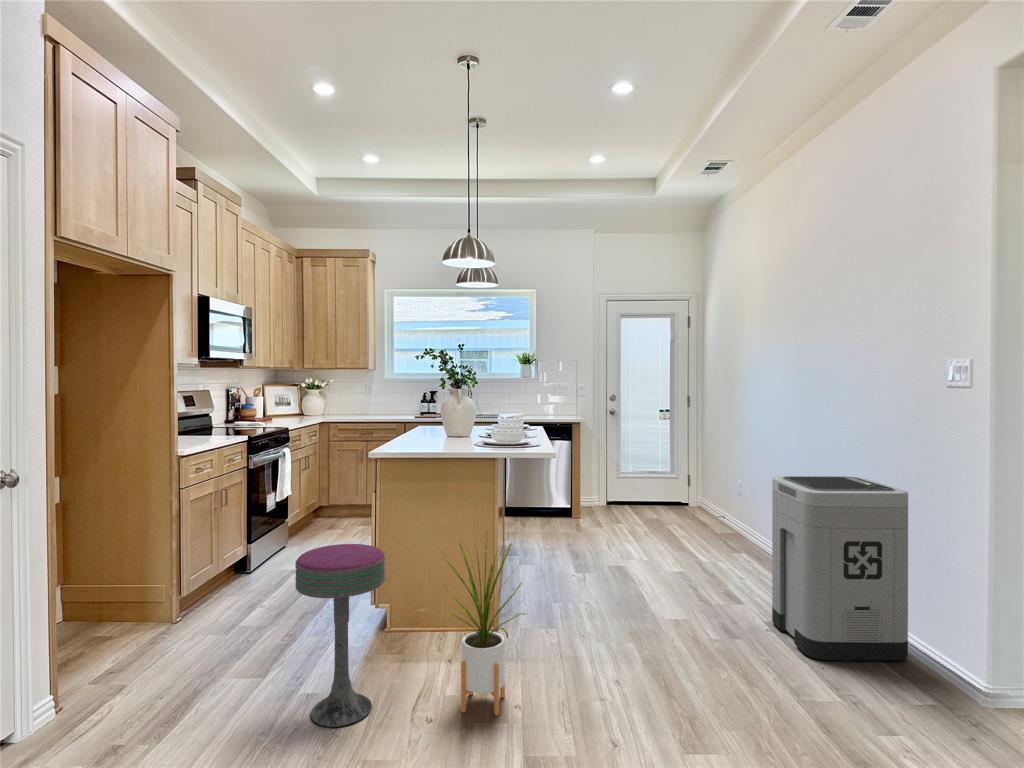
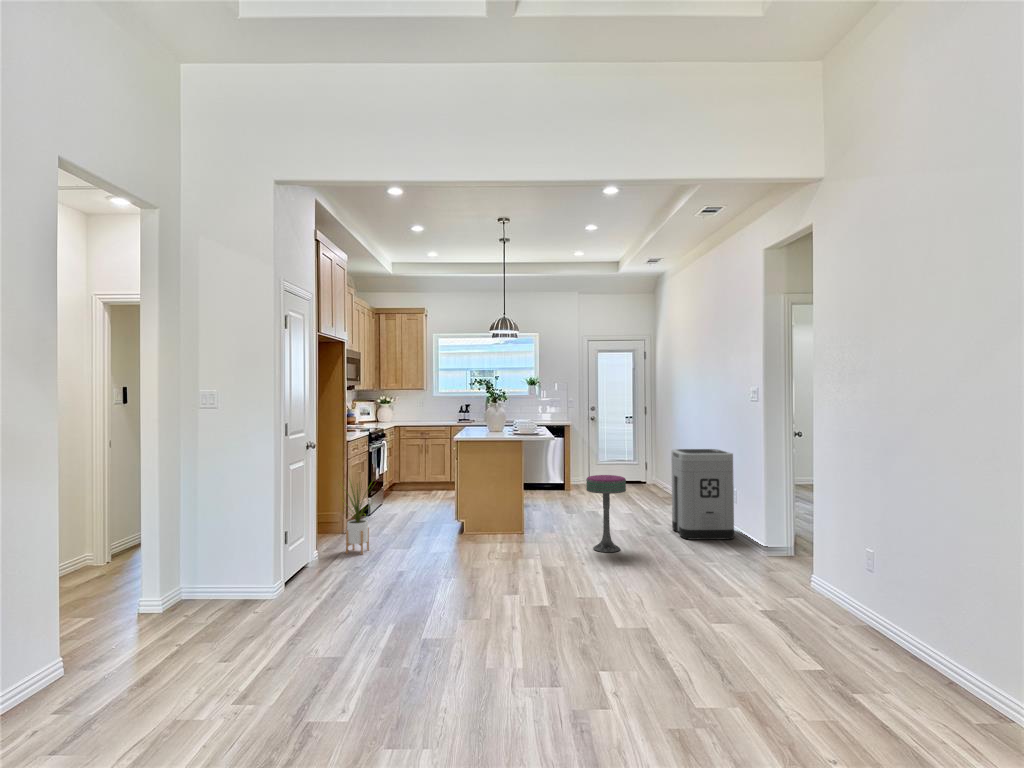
house plant: present [441,534,524,716] -> present [345,480,369,554]
bar stool: present [295,544,385,727] -> present [586,475,626,552]

